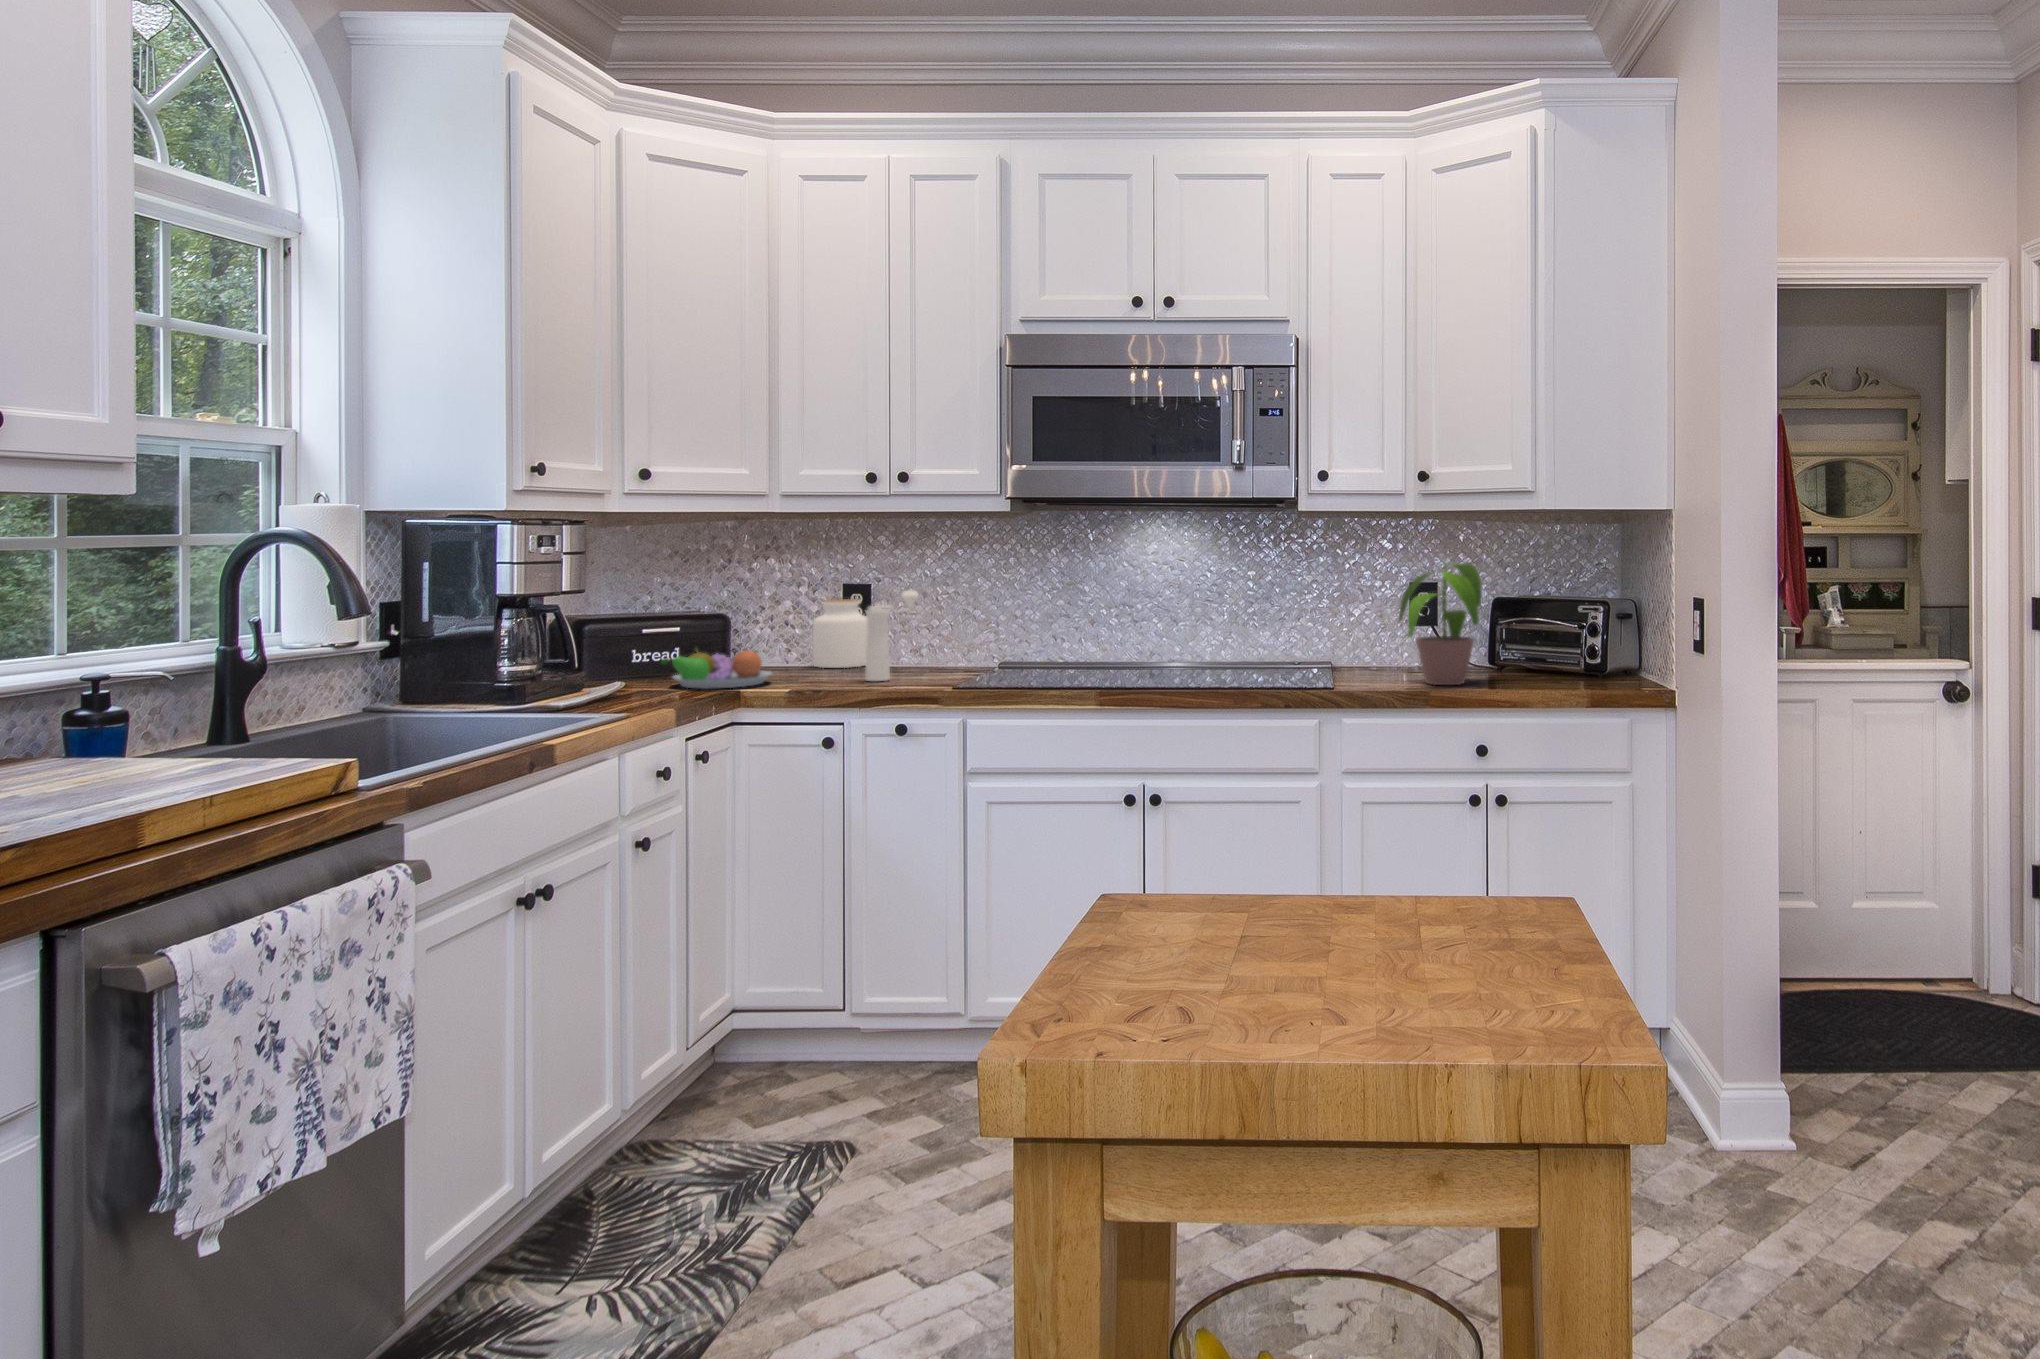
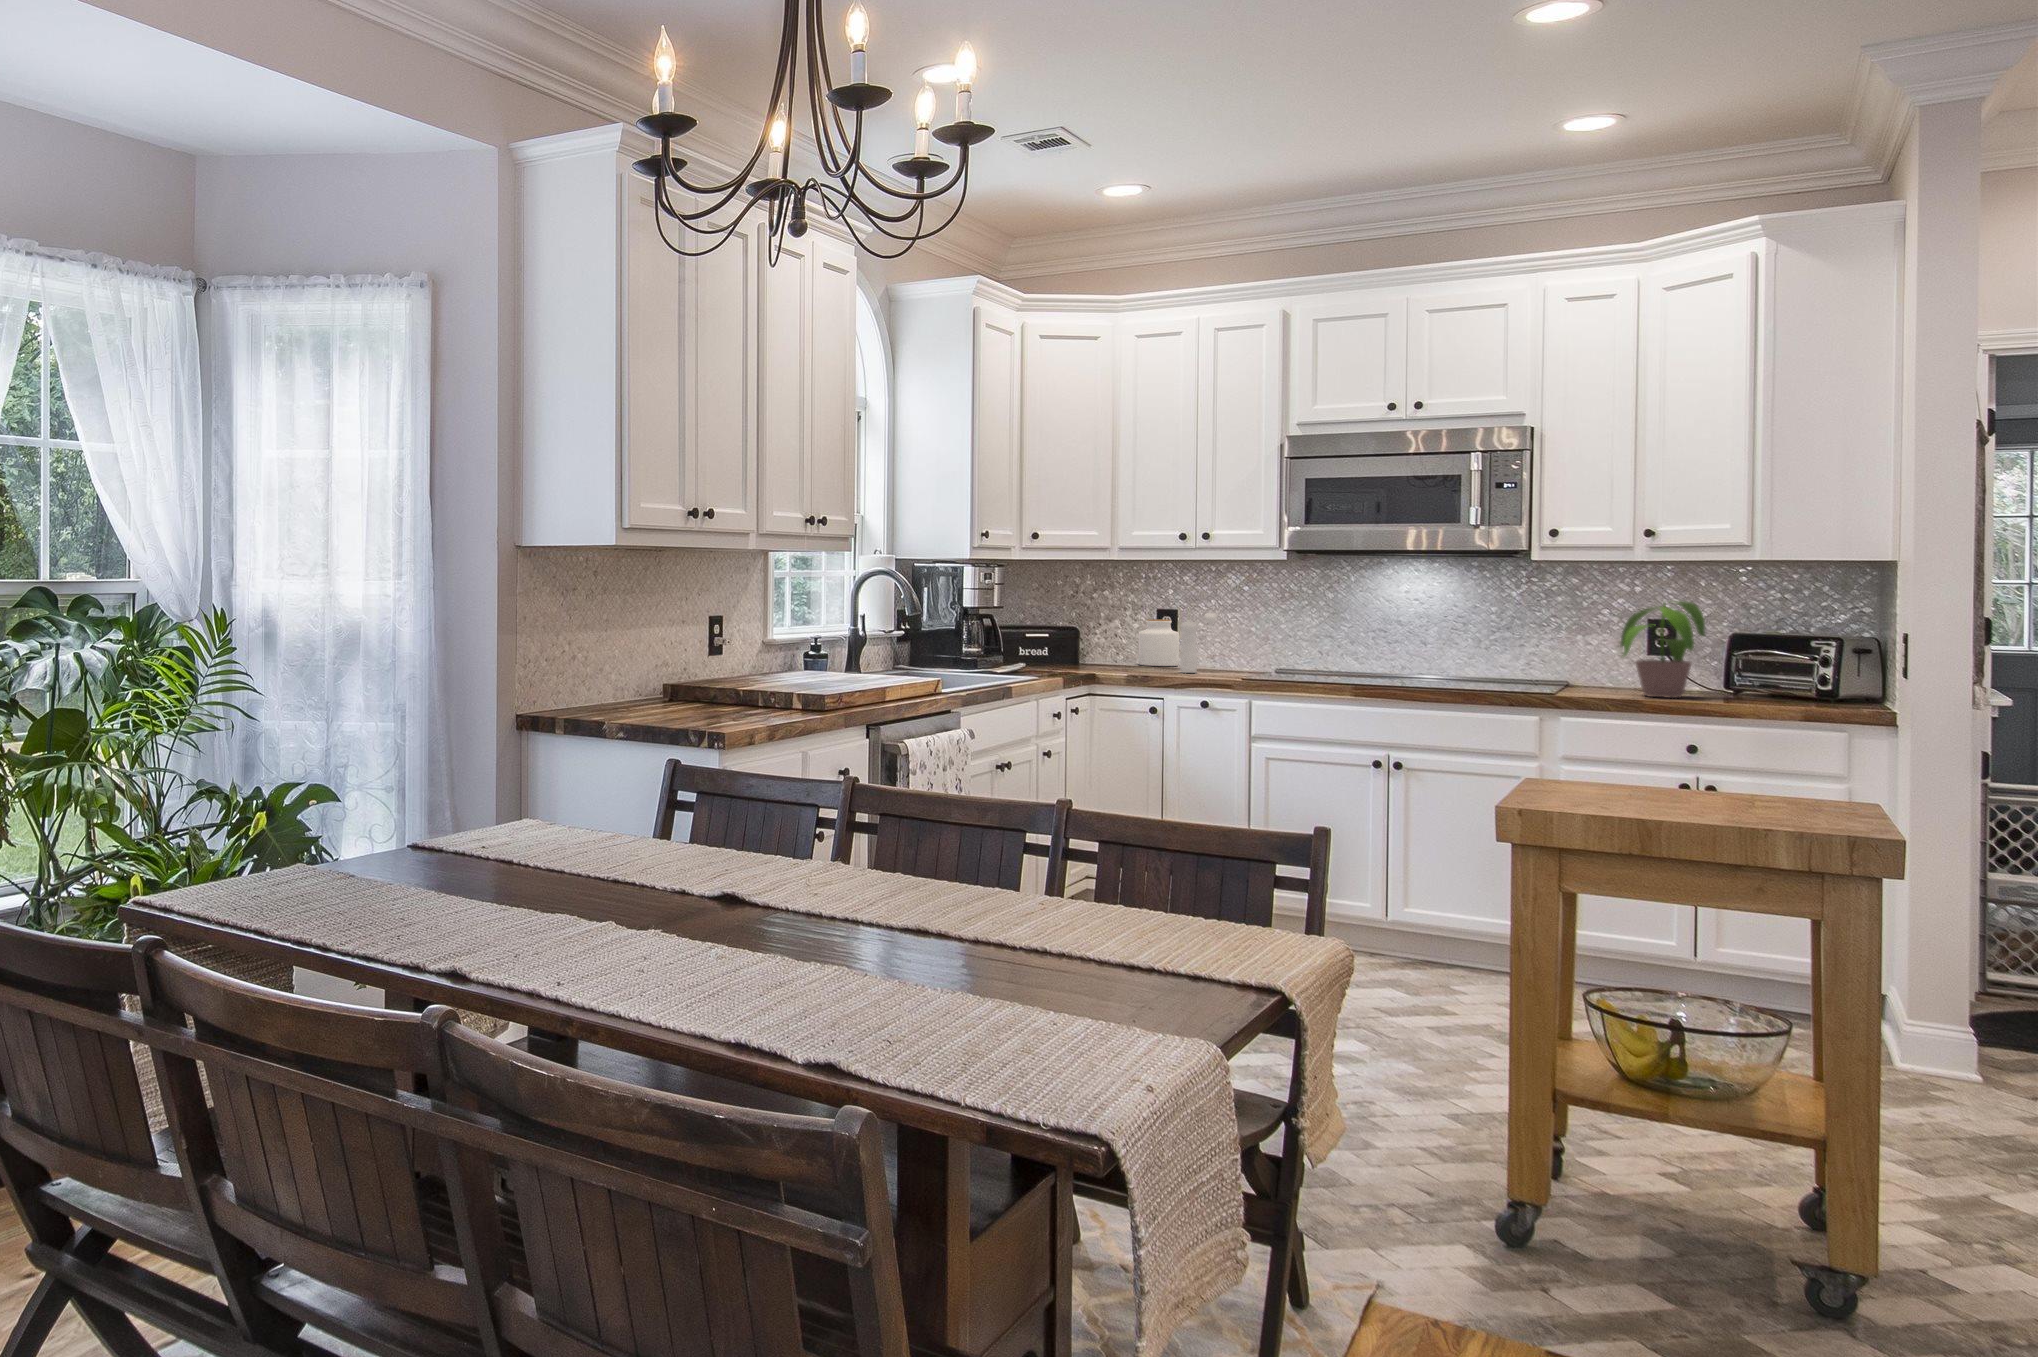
fruit bowl: present [661,649,772,689] -> none [1047,644,1117,671]

